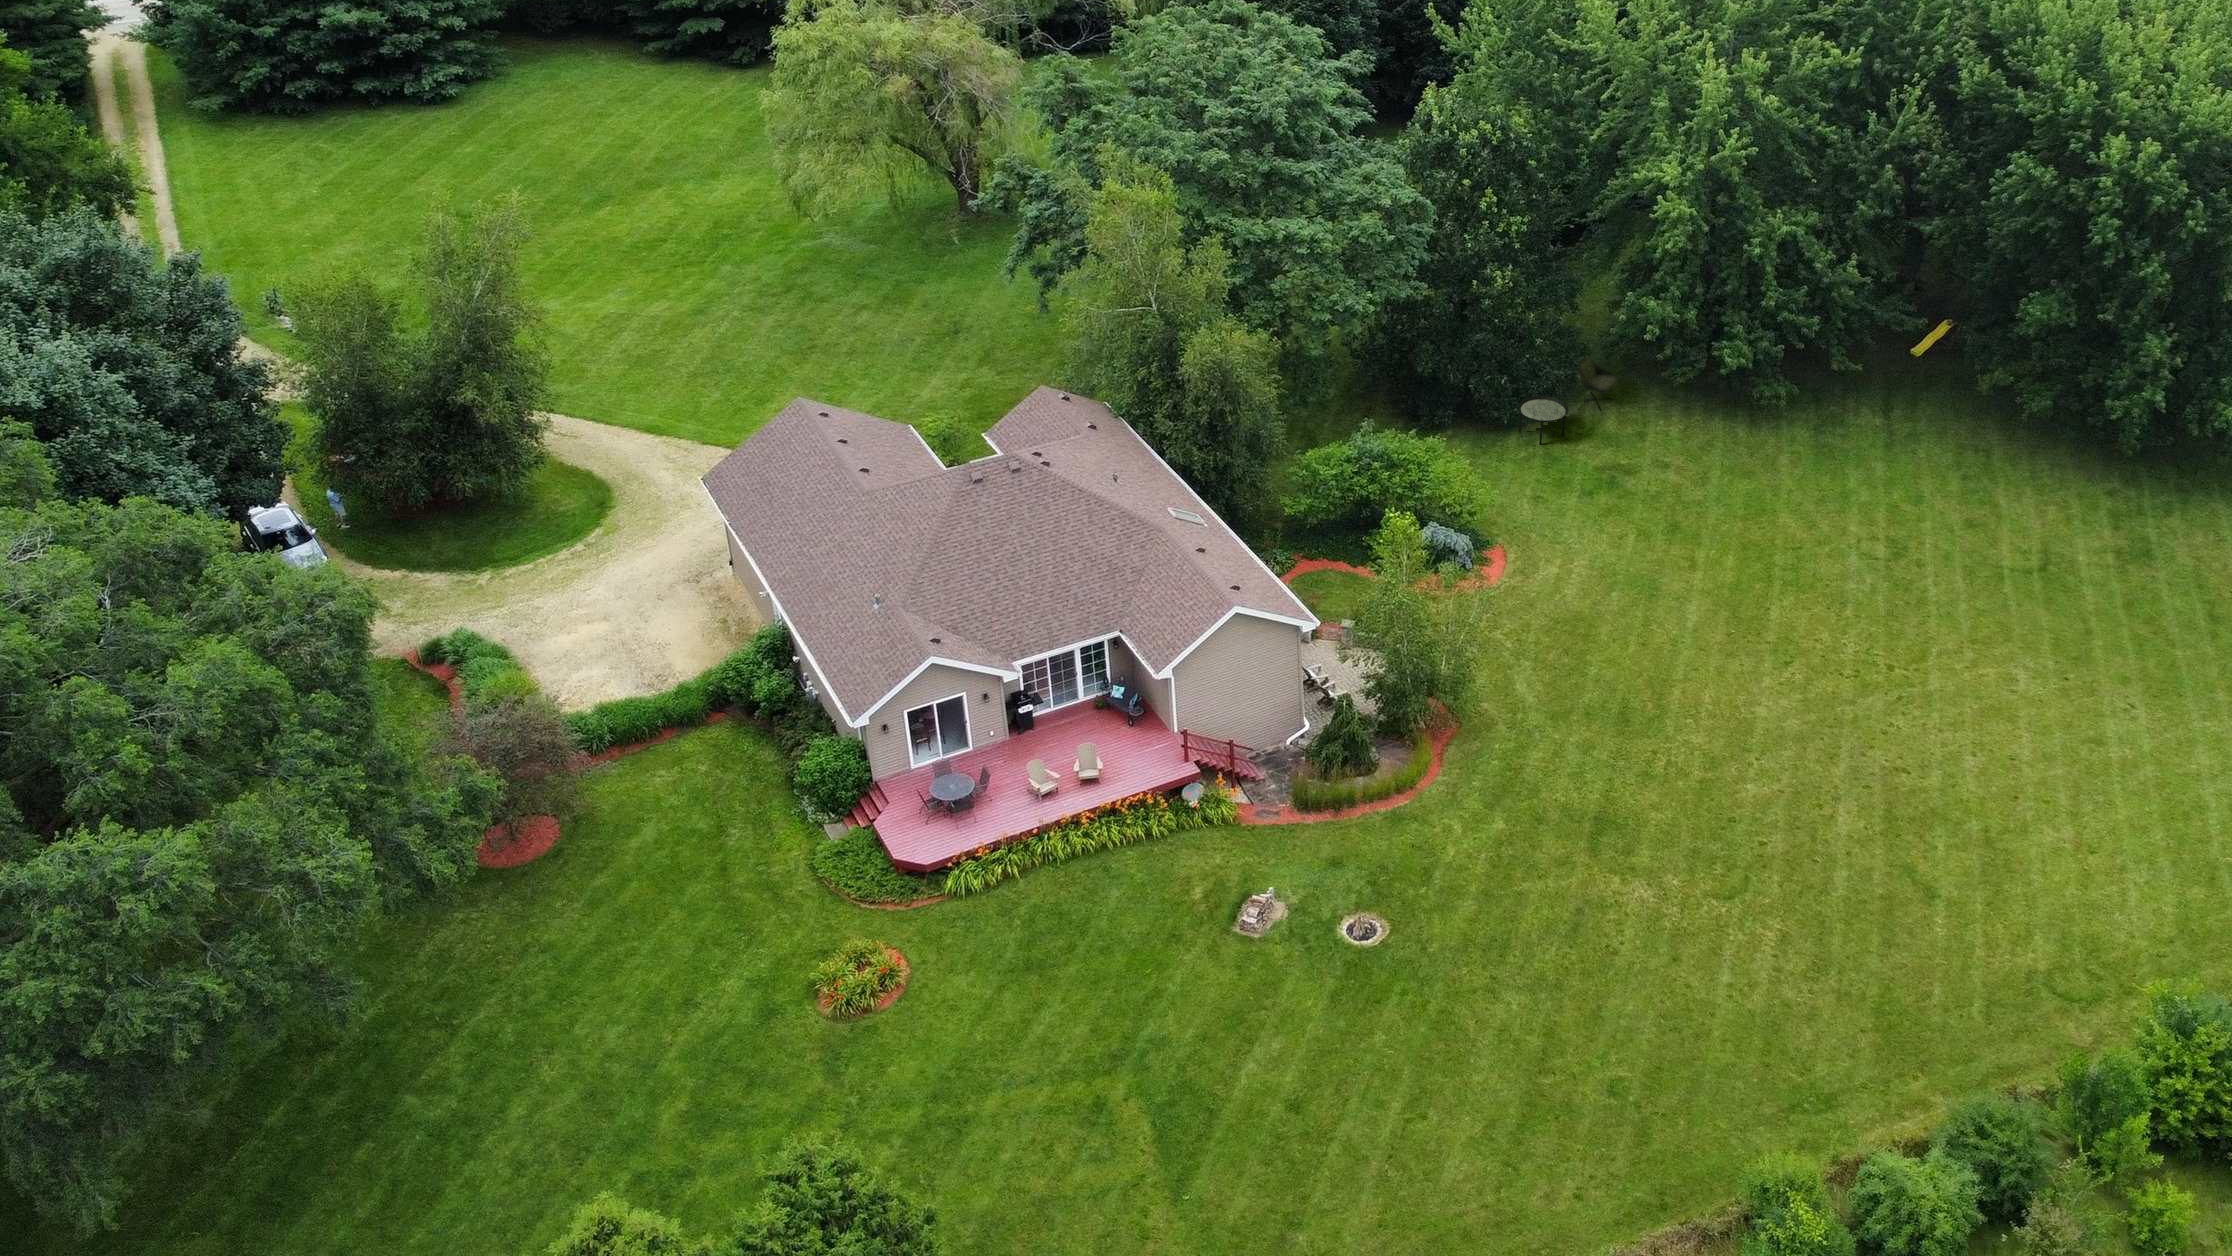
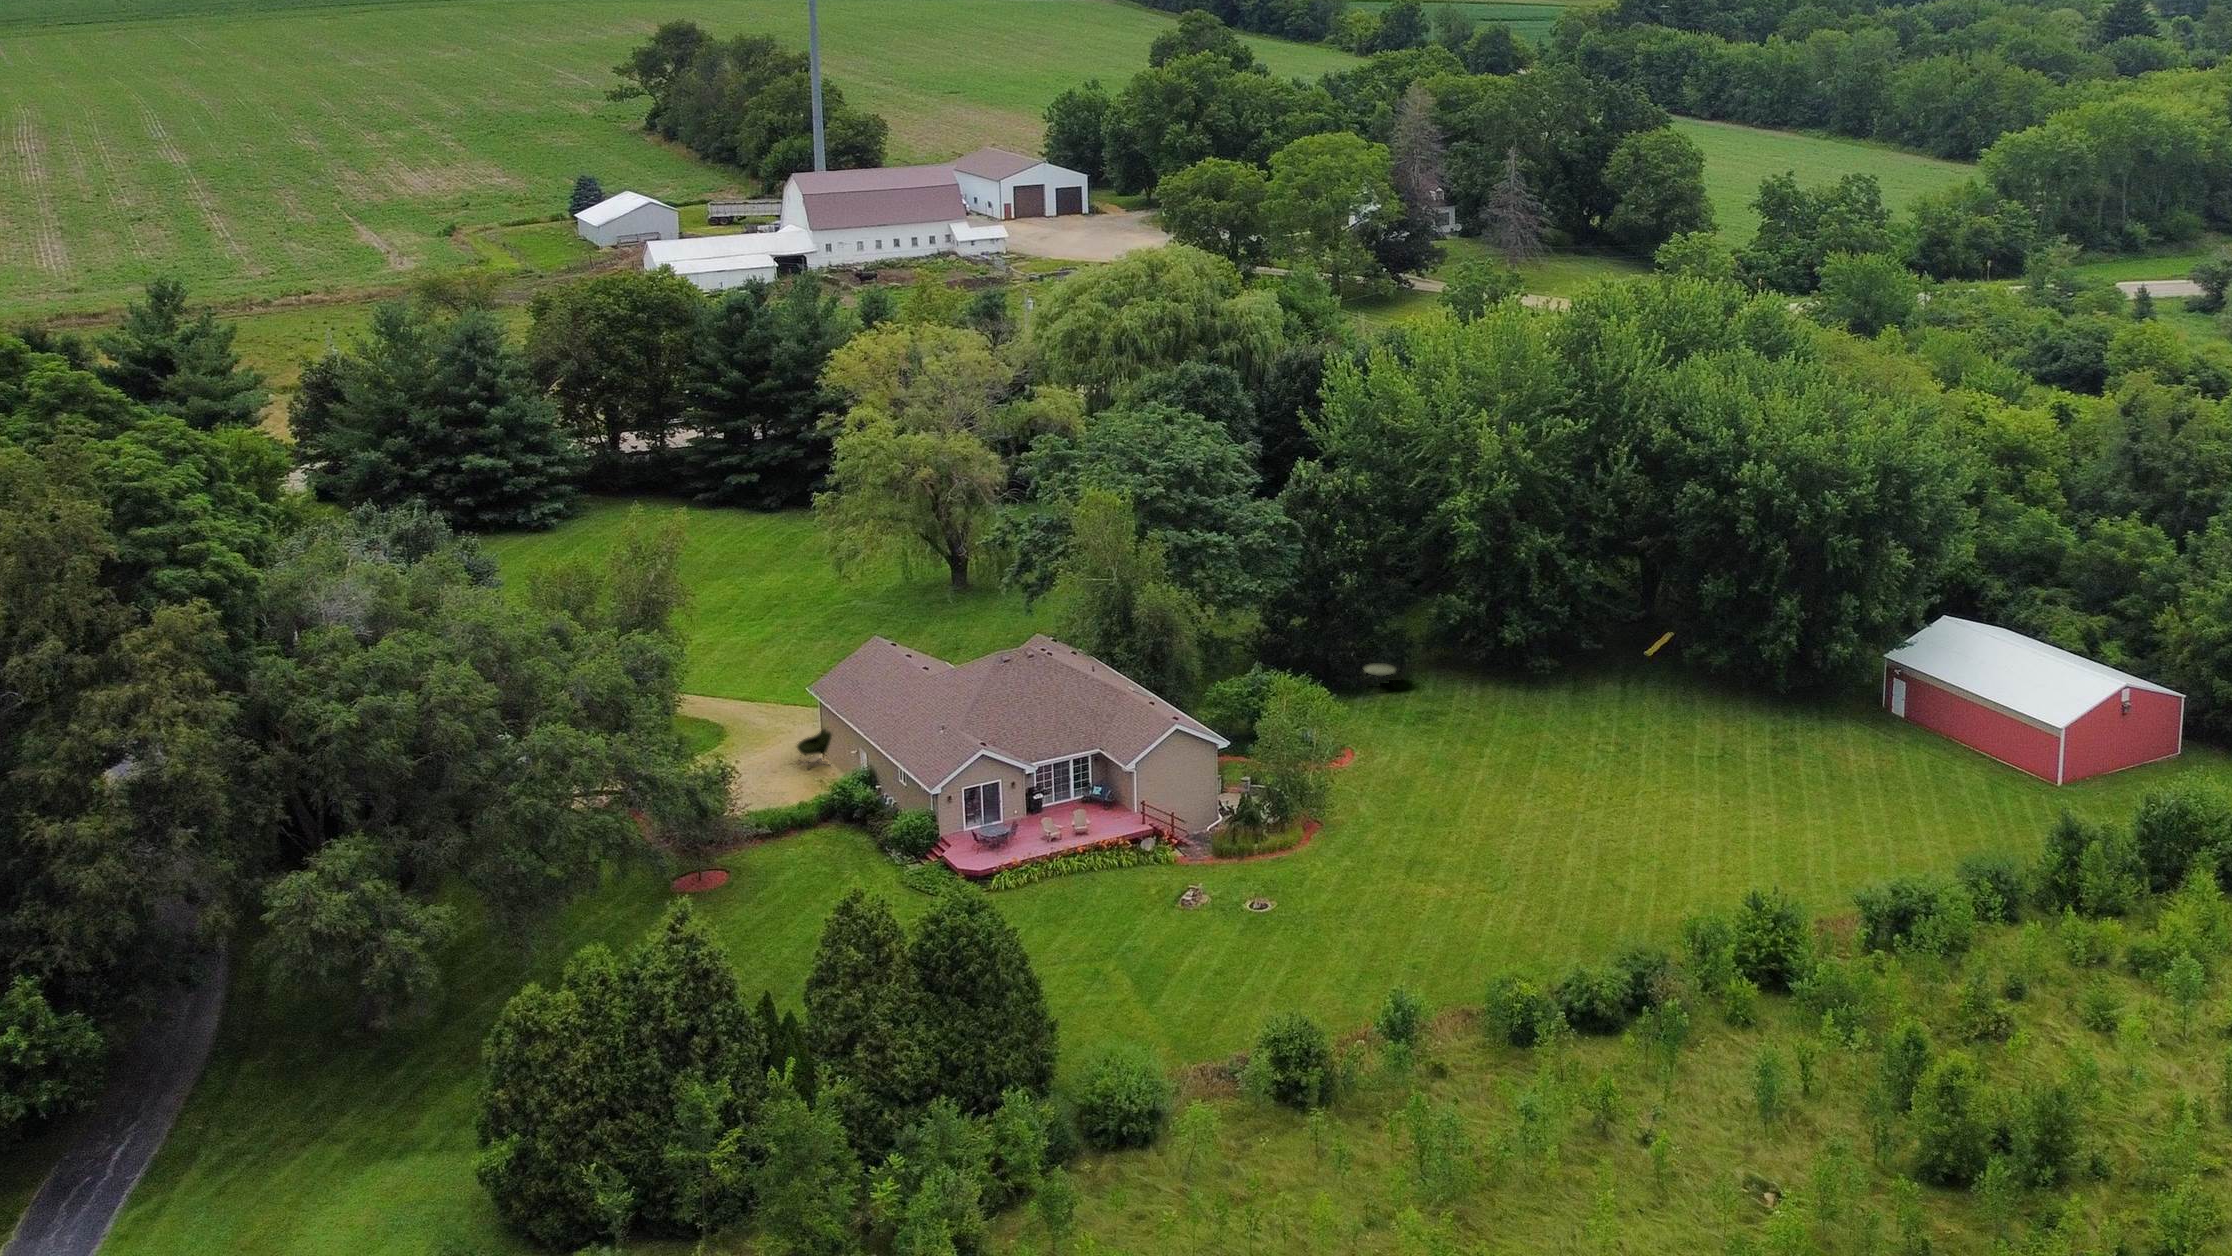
lounge chair: present [1575,357,1618,404] -> present [797,729,832,769]

